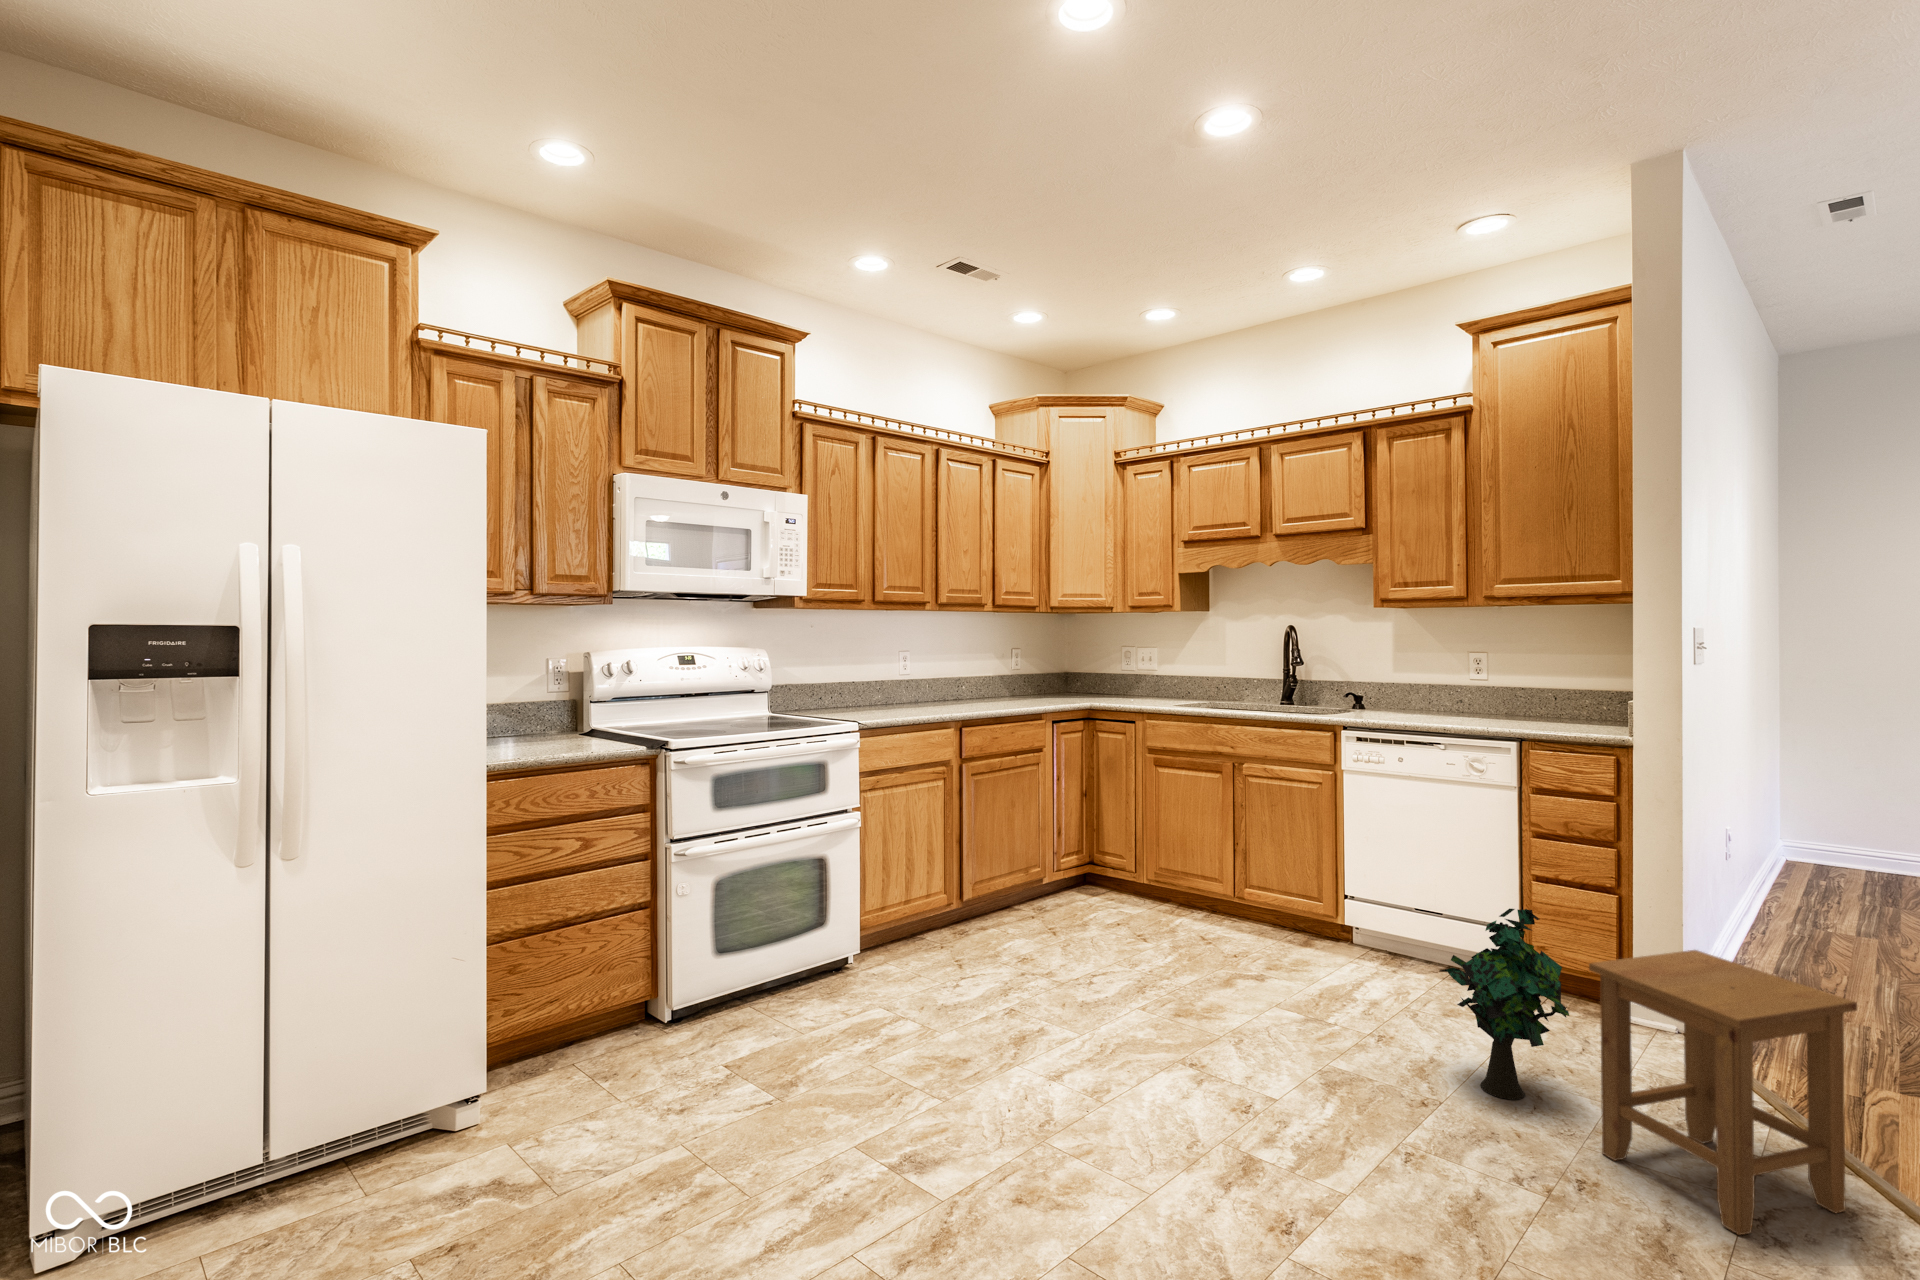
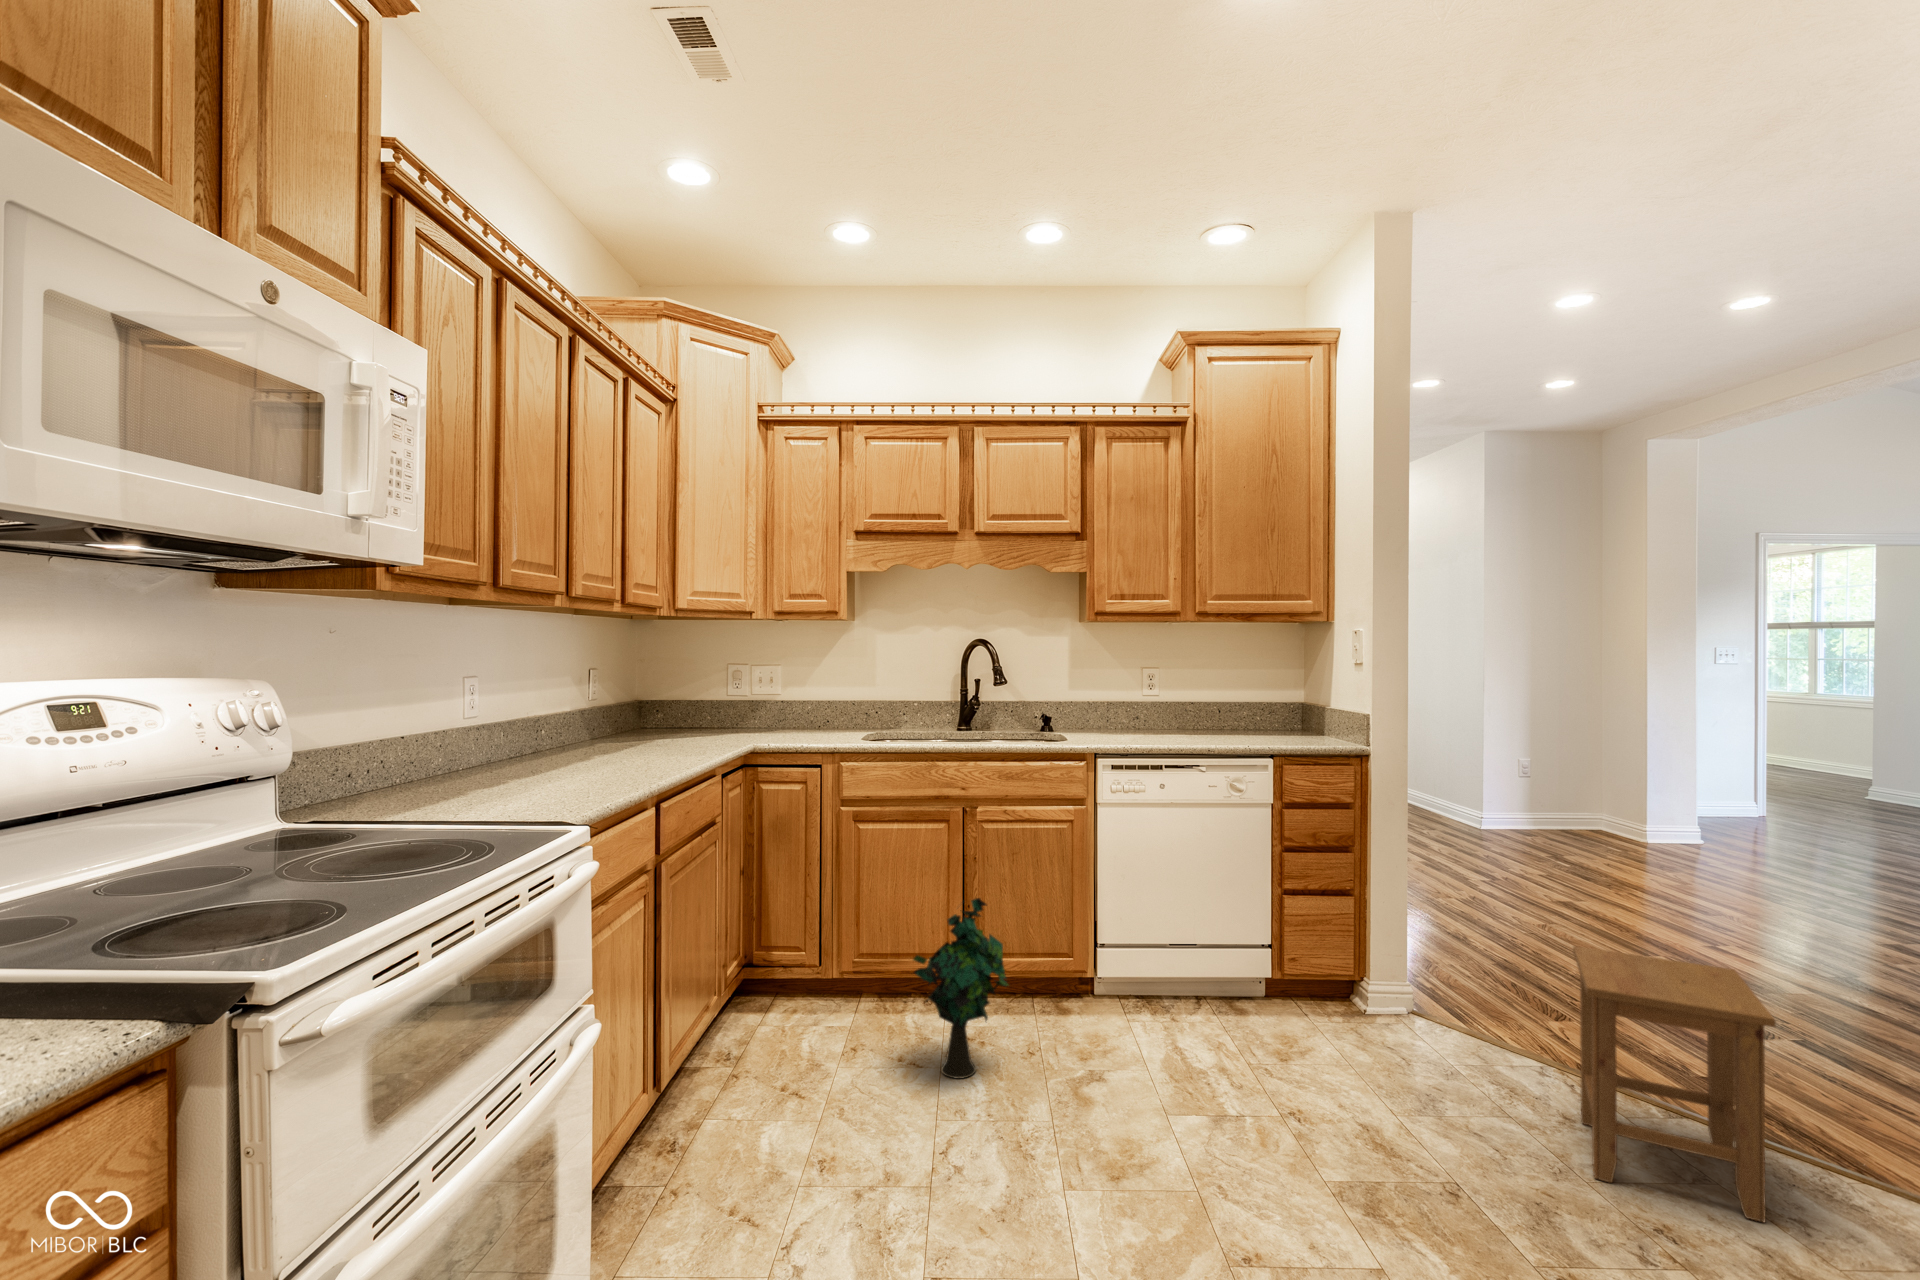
decorative plant: present [1440,909,1569,1100] -> present [913,898,1008,1078]

